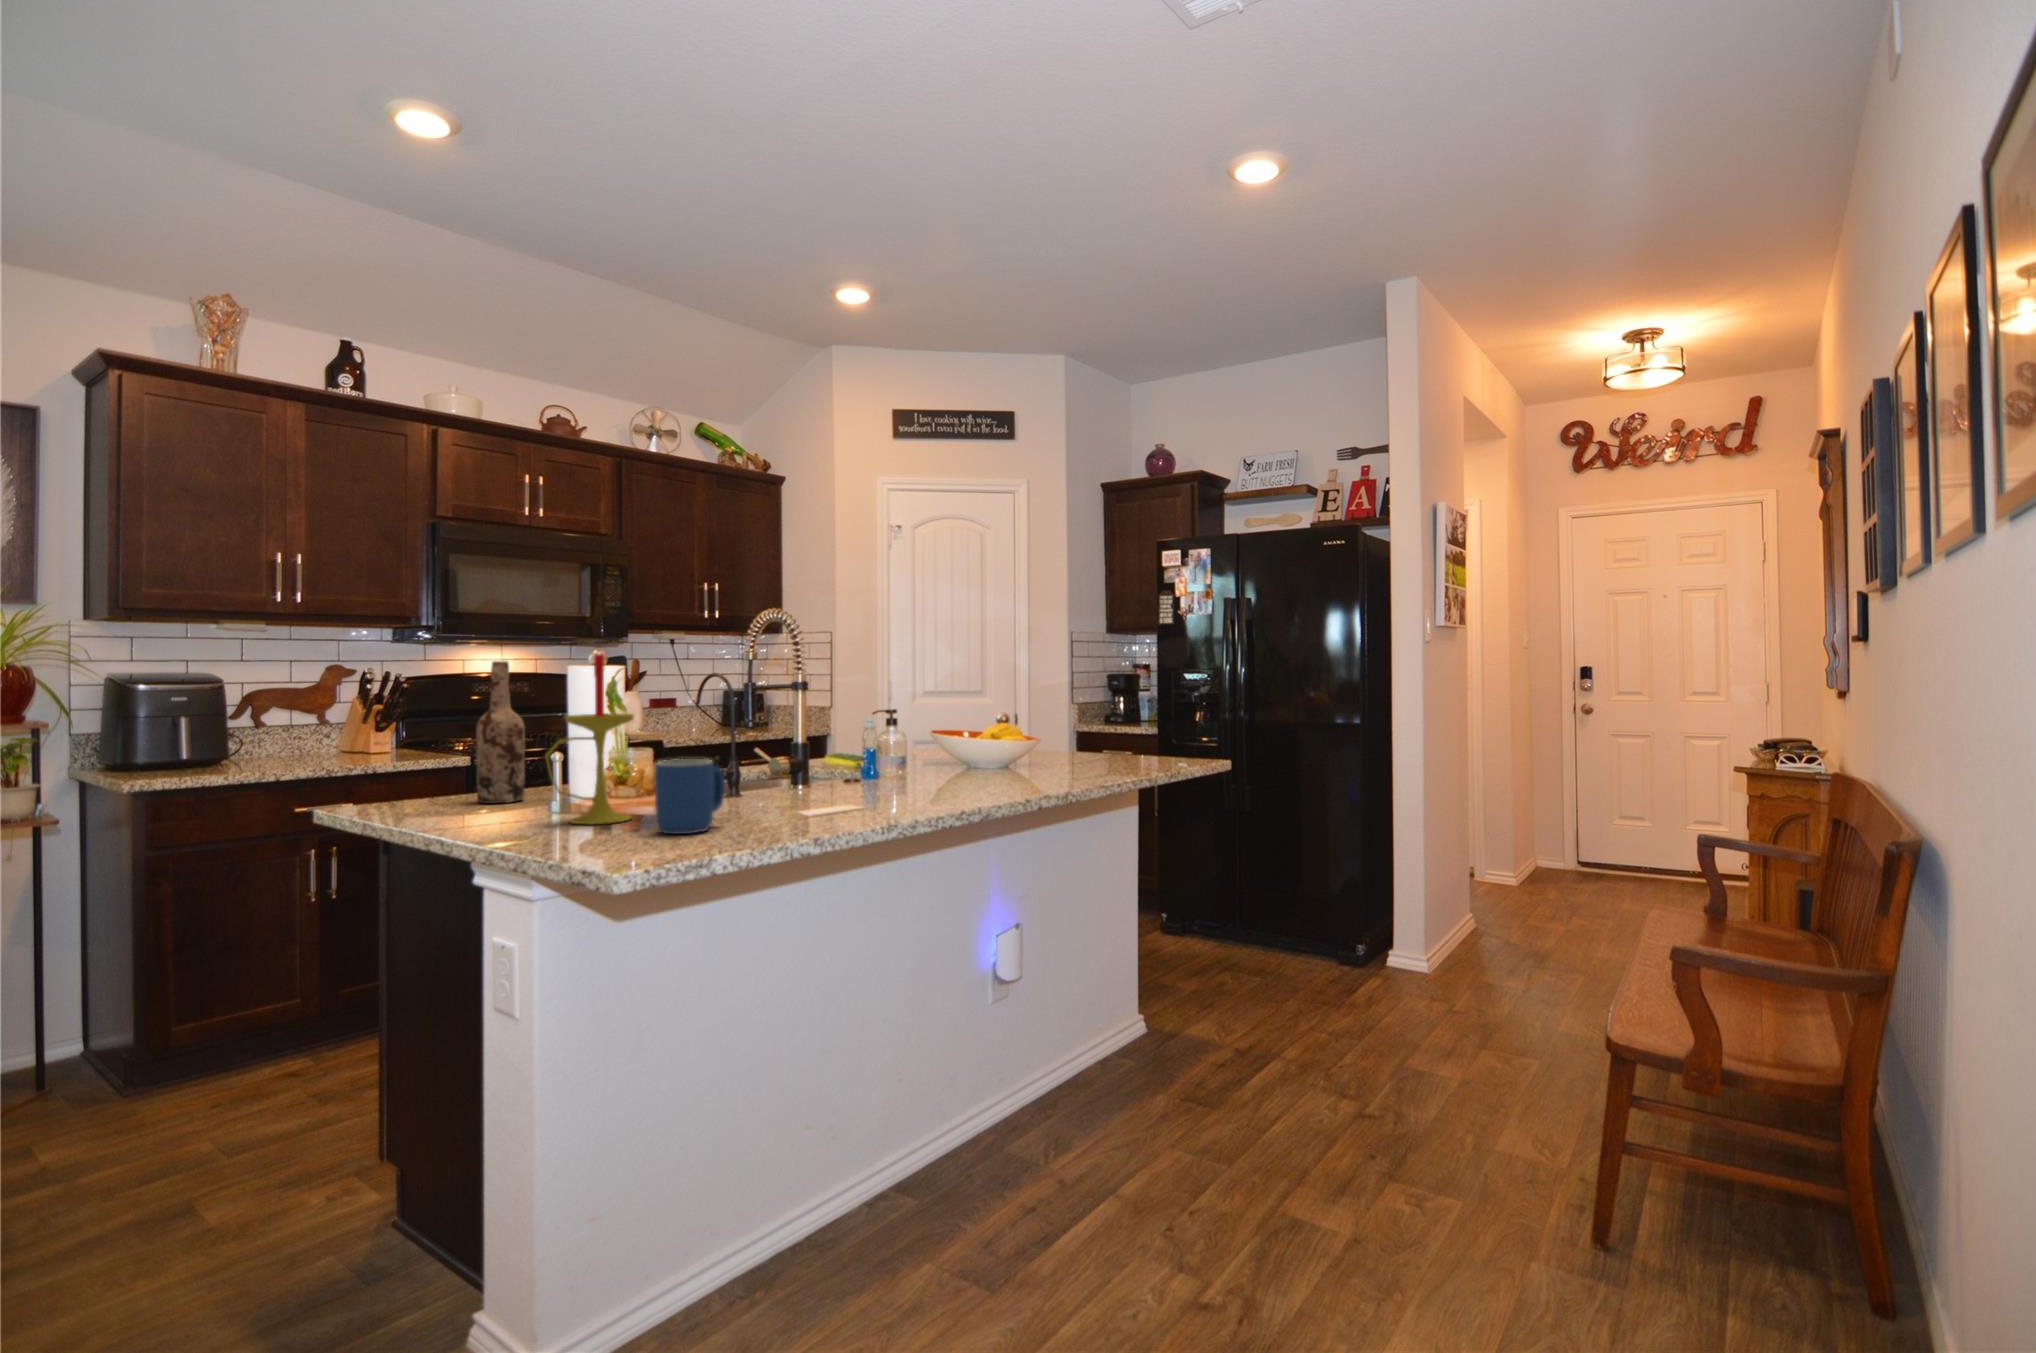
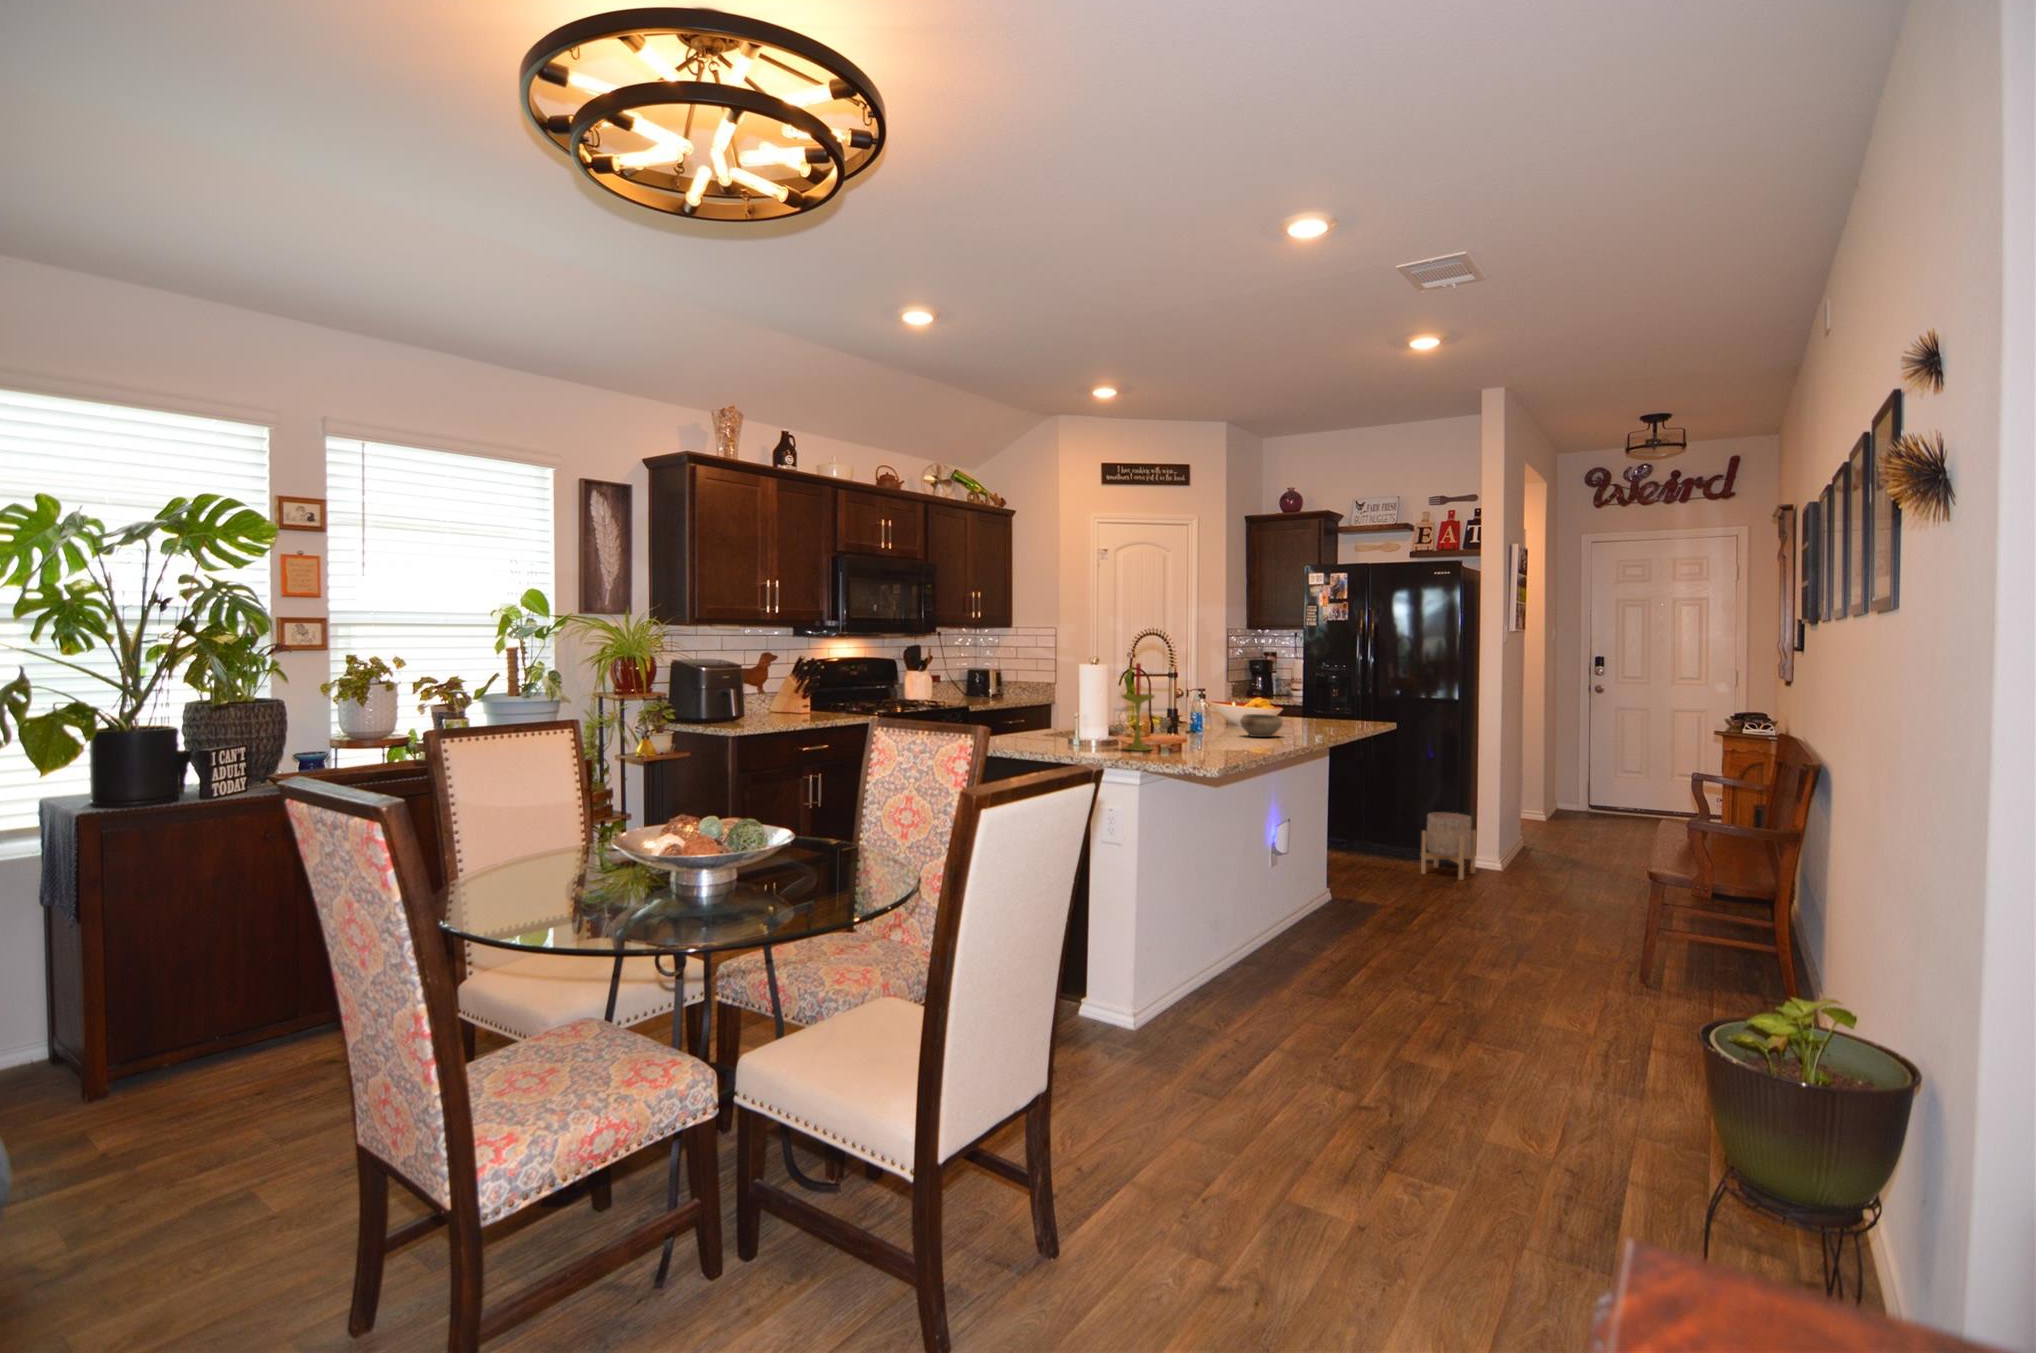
wine bottle: present [476,661,525,803] -> none [1027,663,1051,742]
ceramic bowl: none [896,749,968,790] -> present [1240,714,1282,737]
mug: present [654,759,725,834] -> none [1188,718,1216,754]
planter: none [1304,889,1385,995] -> present [1421,812,1476,880]

